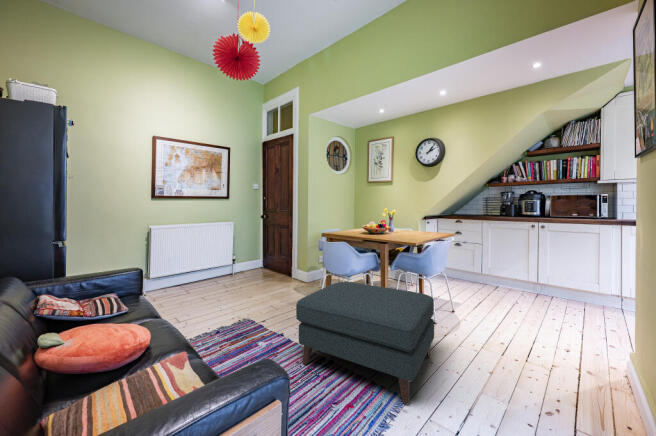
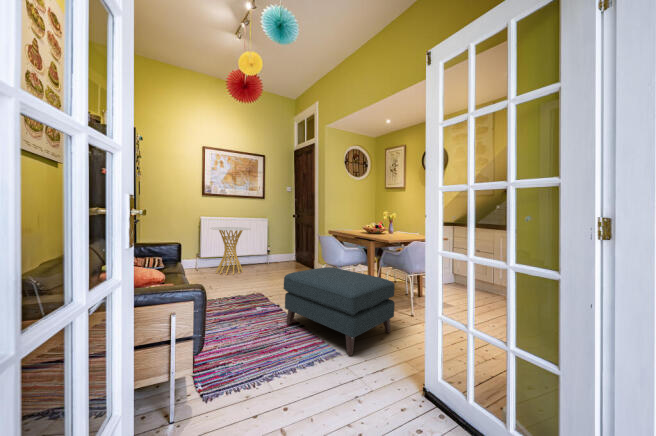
side table: none [169,235,222,297] -> present [210,227,250,275]

